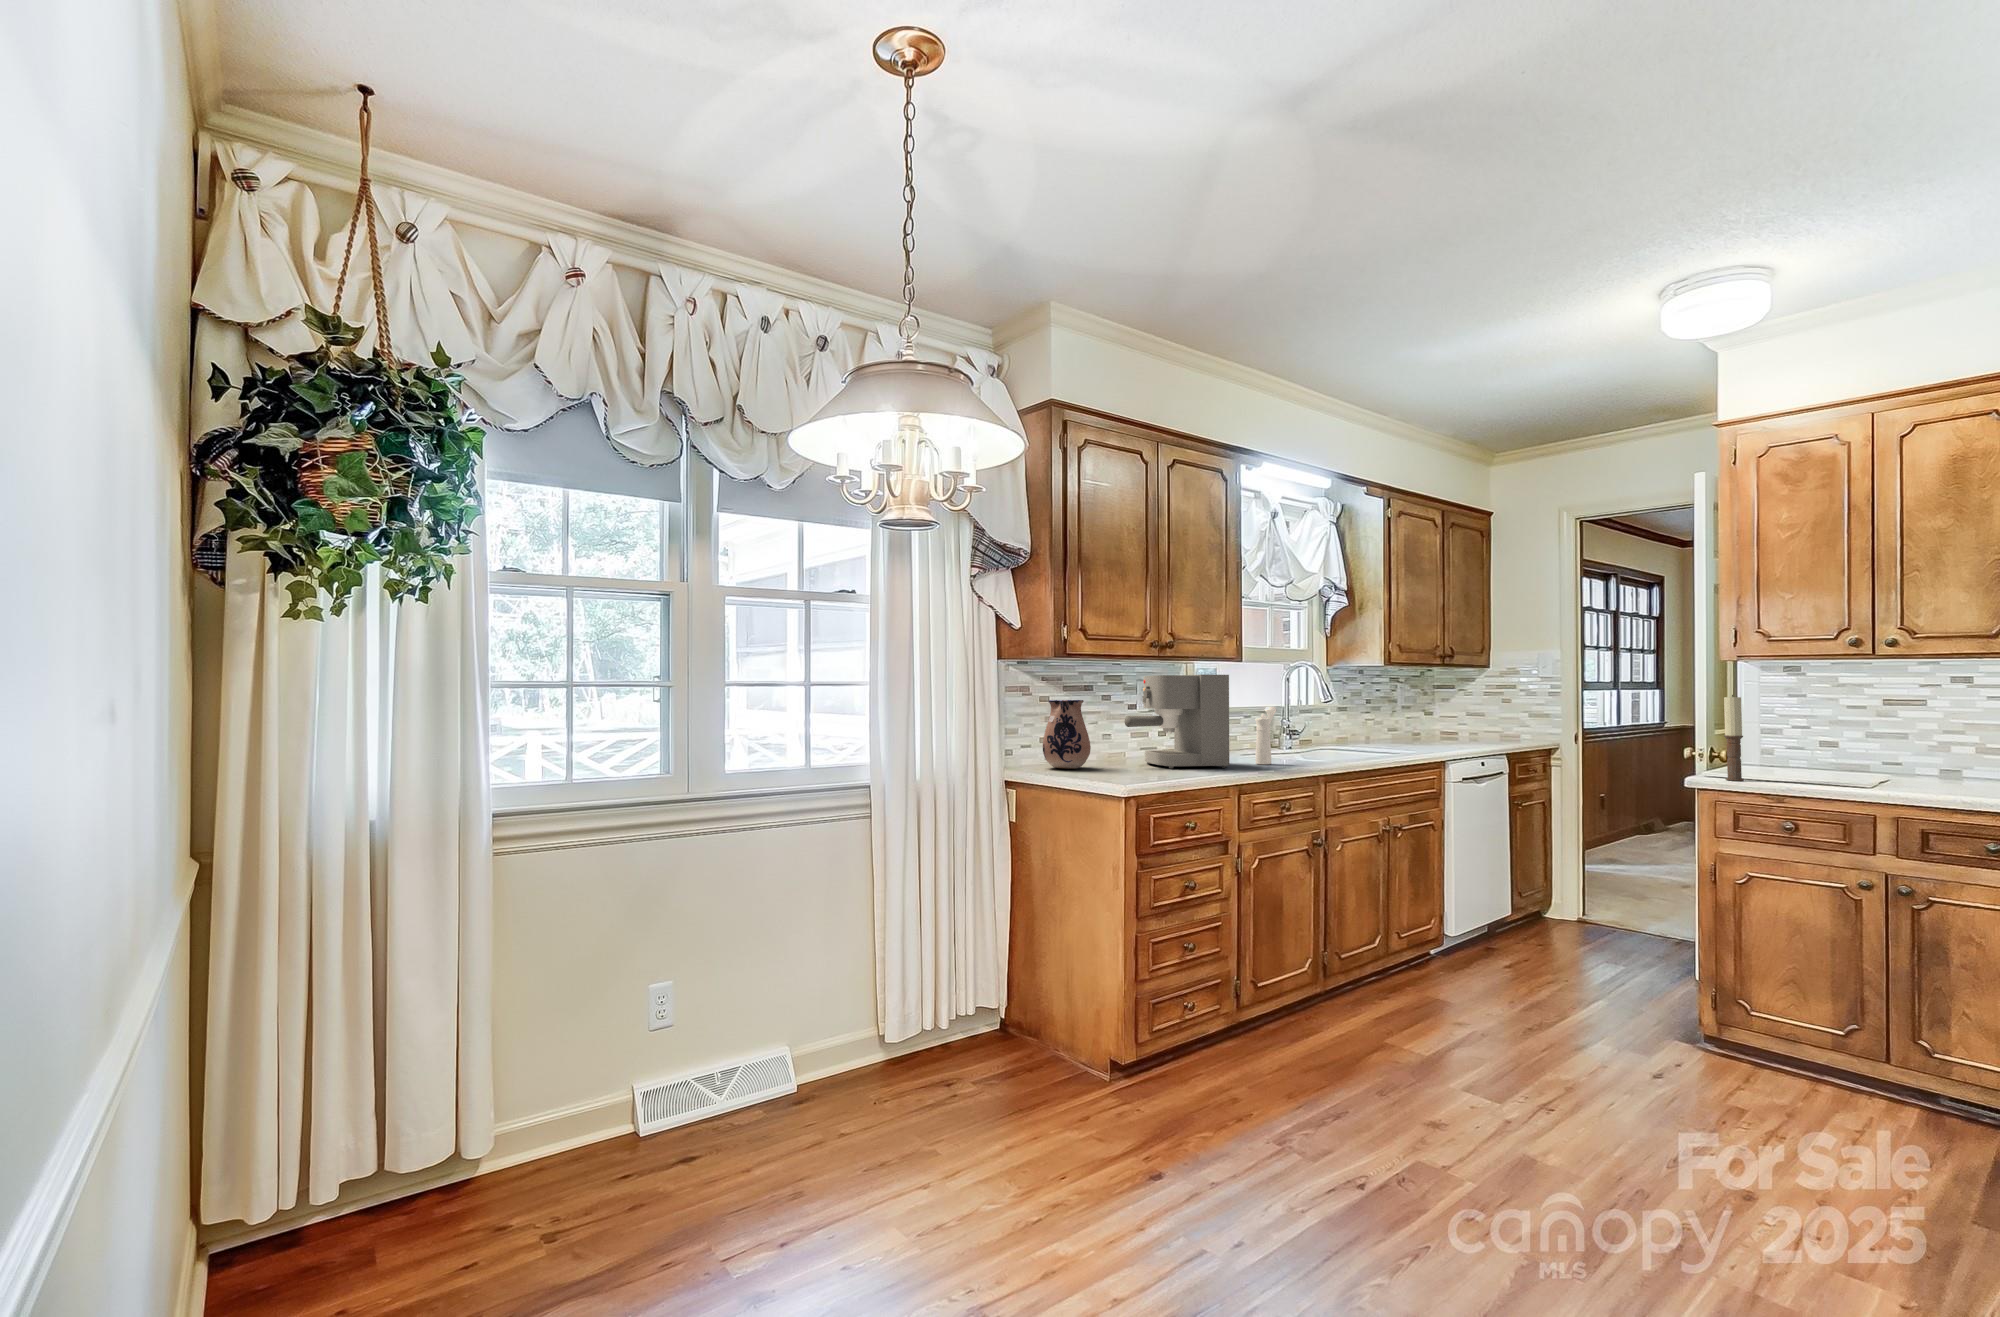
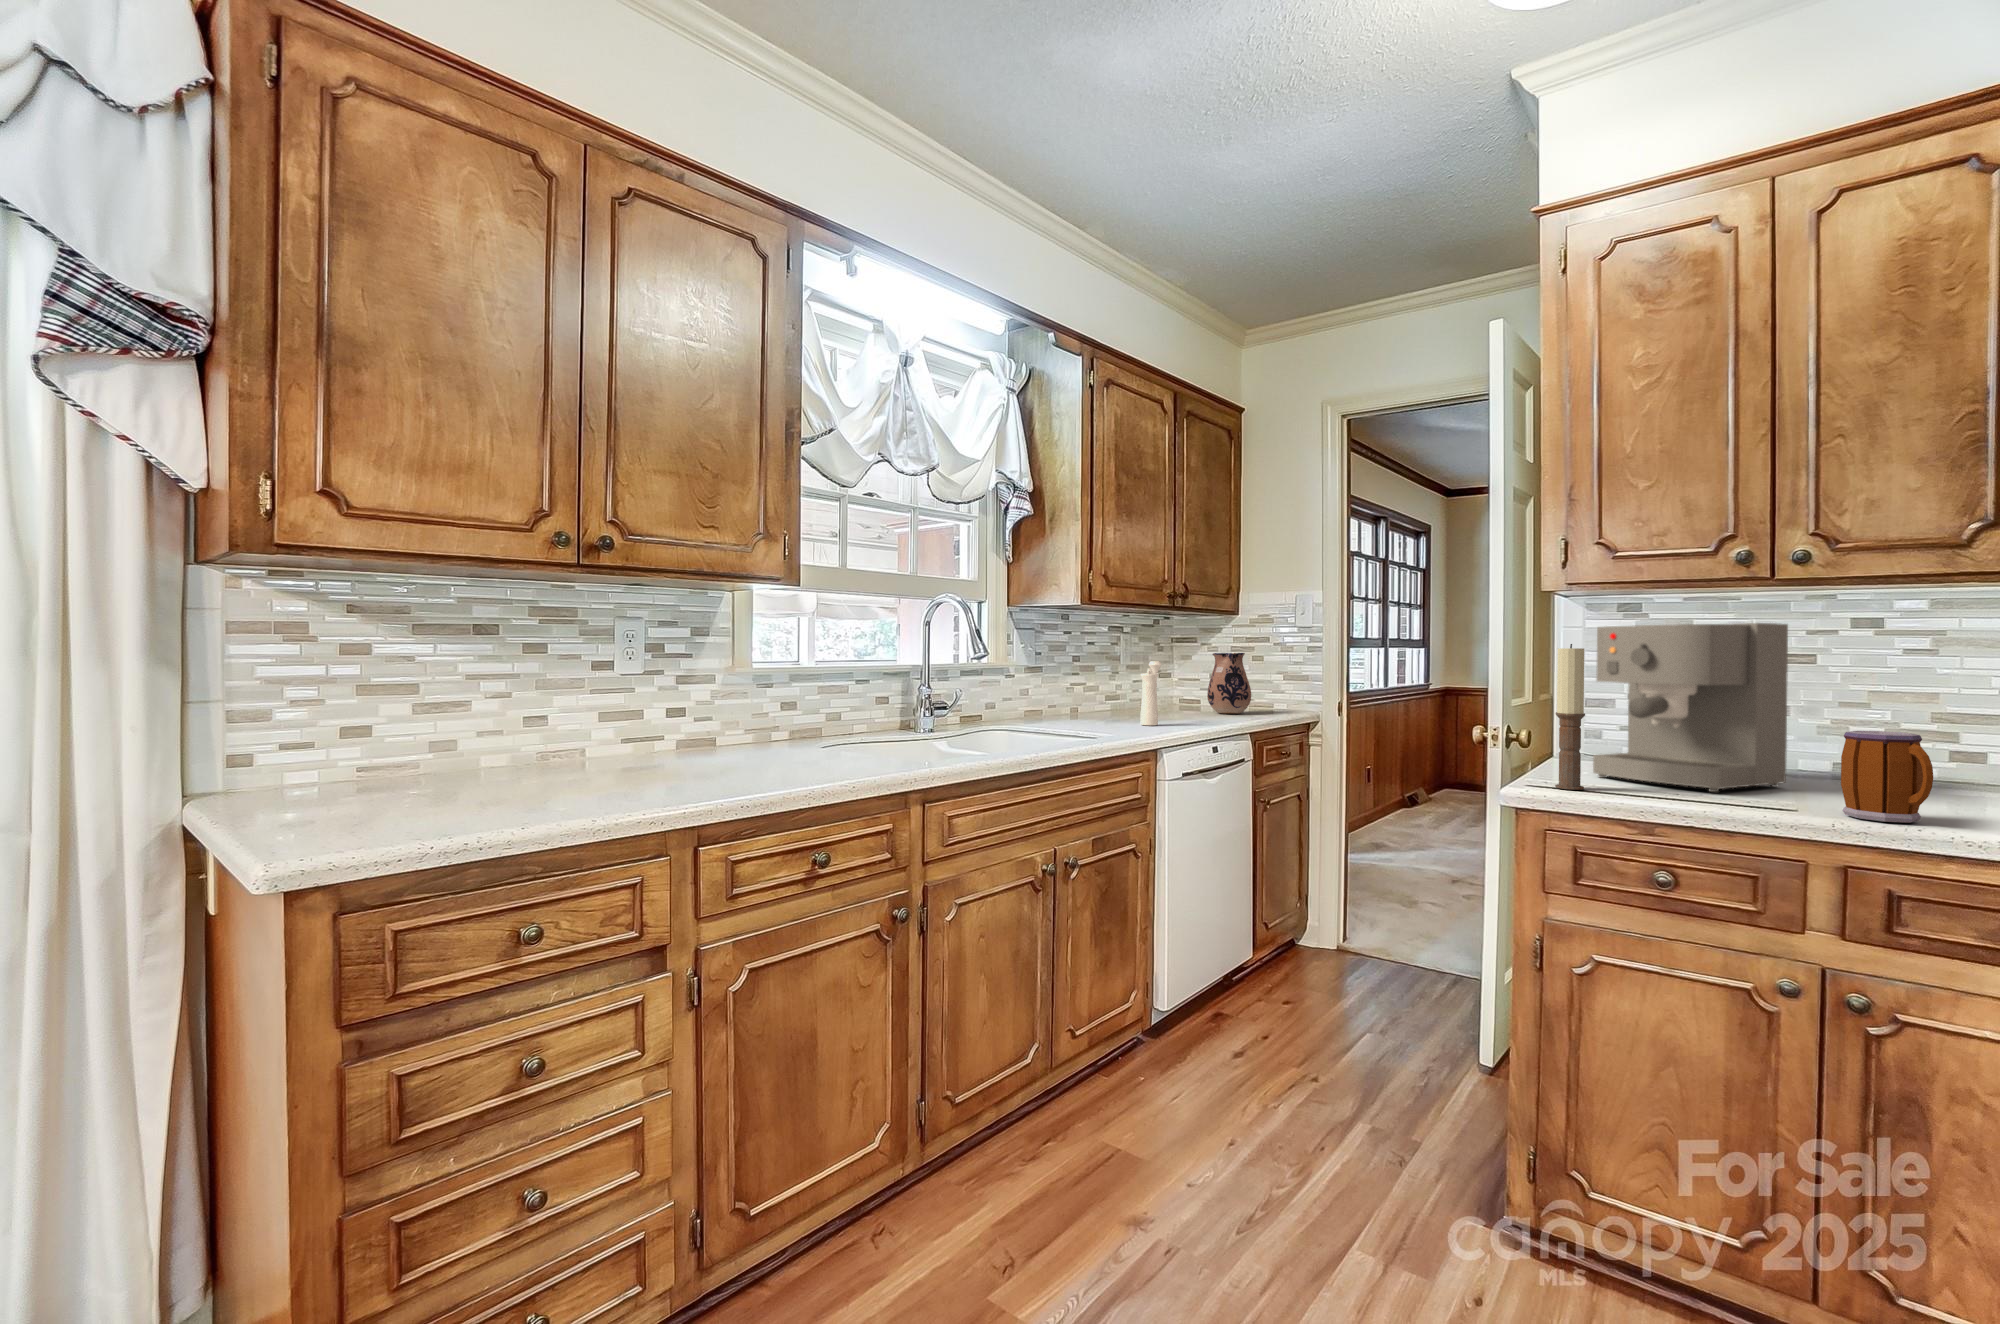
coffee maker: present [1125,674,1229,768] -> present [1593,623,1788,792]
ceramic pitcher: present [1043,700,1091,769] -> present [1207,653,1251,714]
pepper mill: present [1255,707,1276,764] -> present [1141,661,1161,725]
mug: none [1897,745,1946,795] -> present [1841,731,1933,823]

